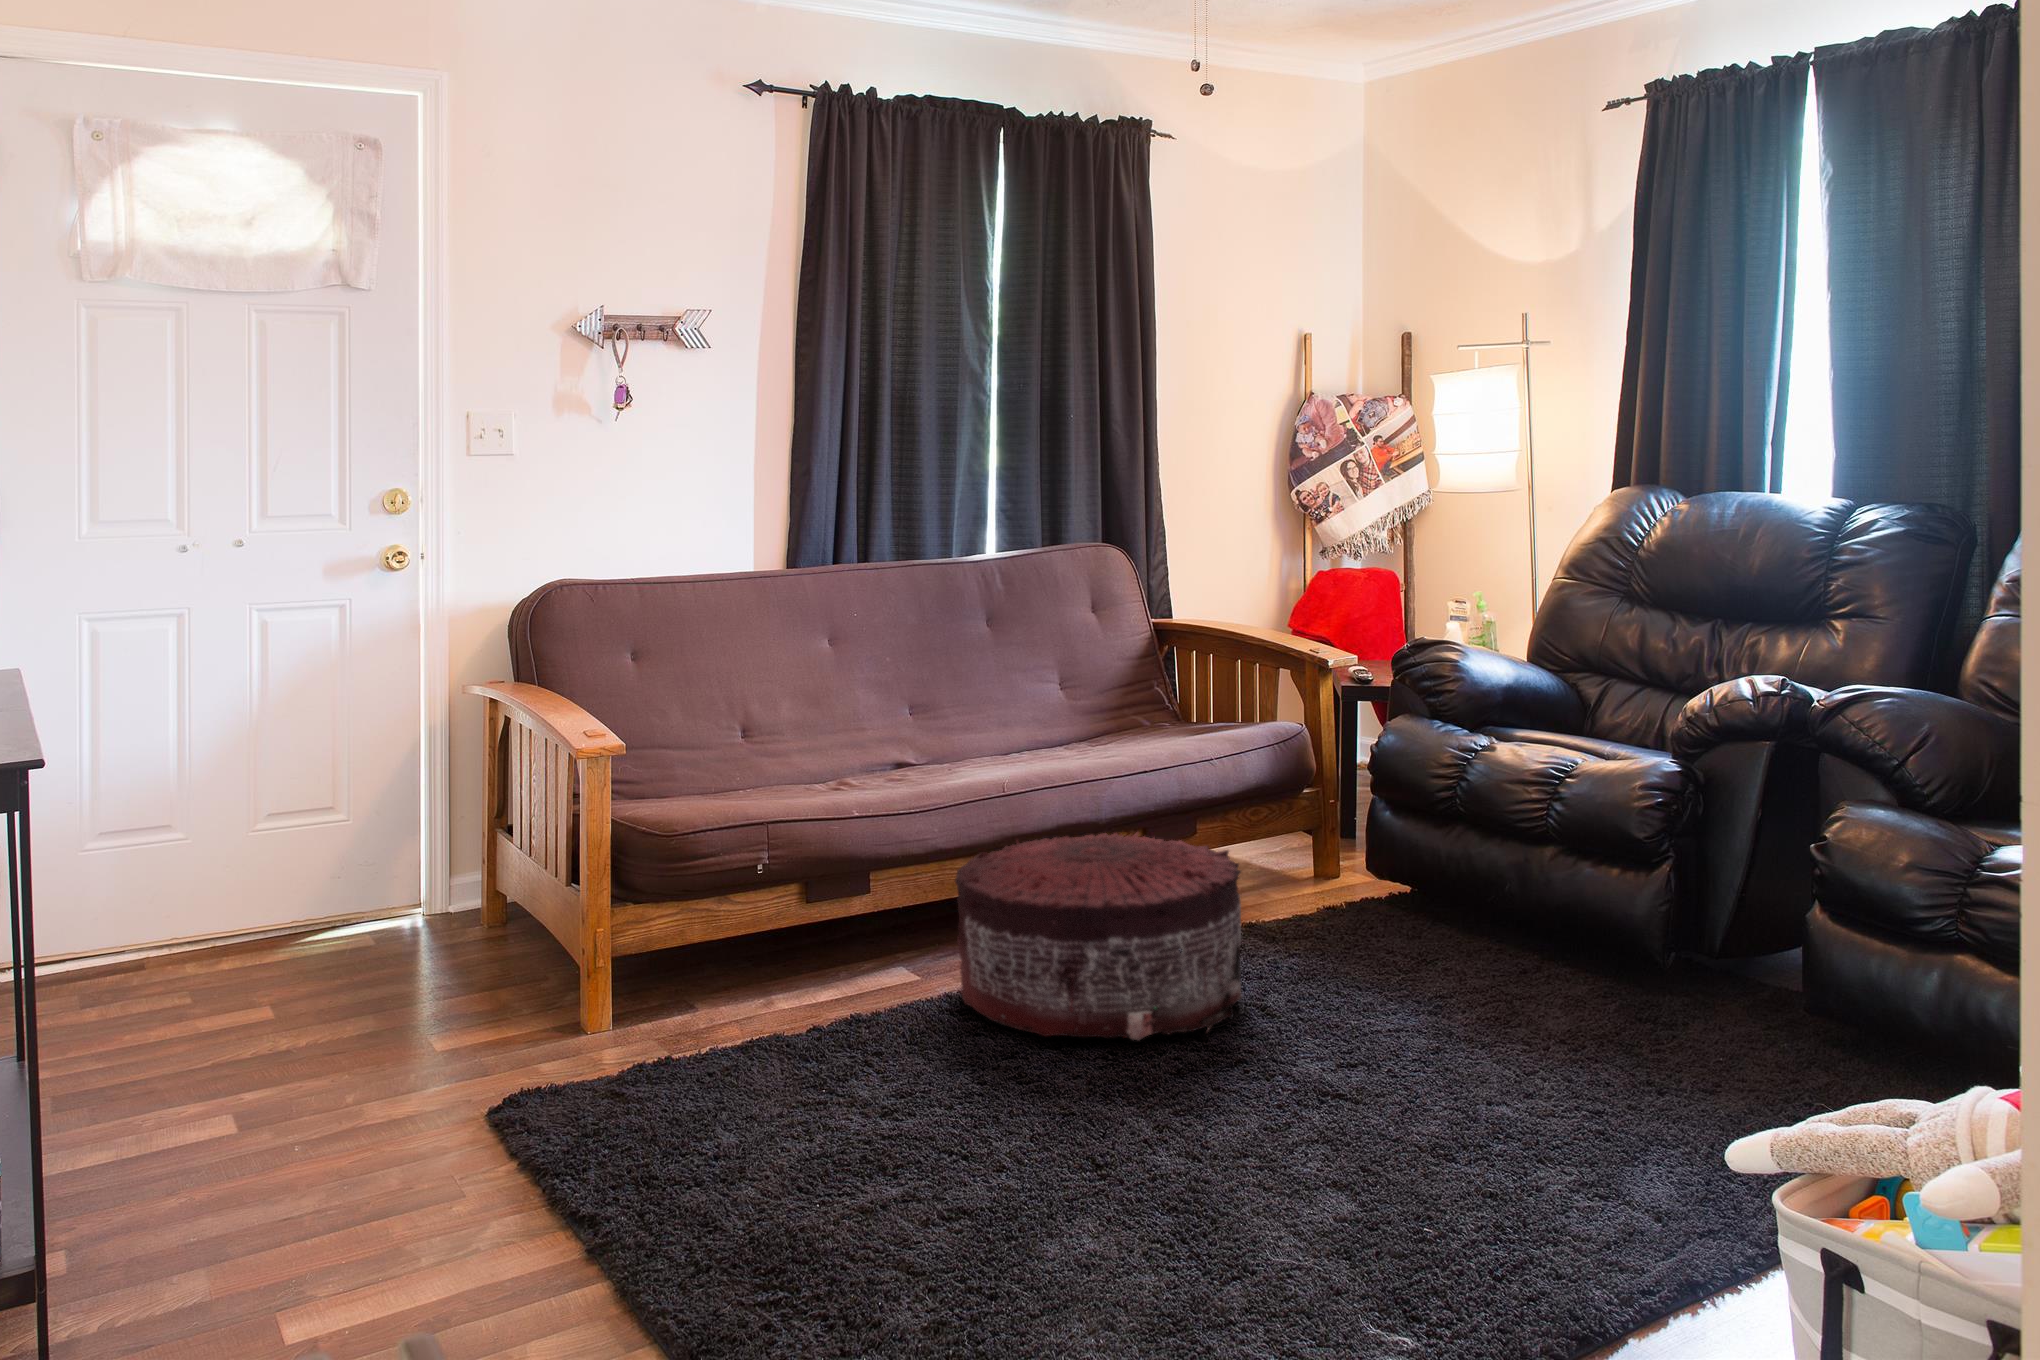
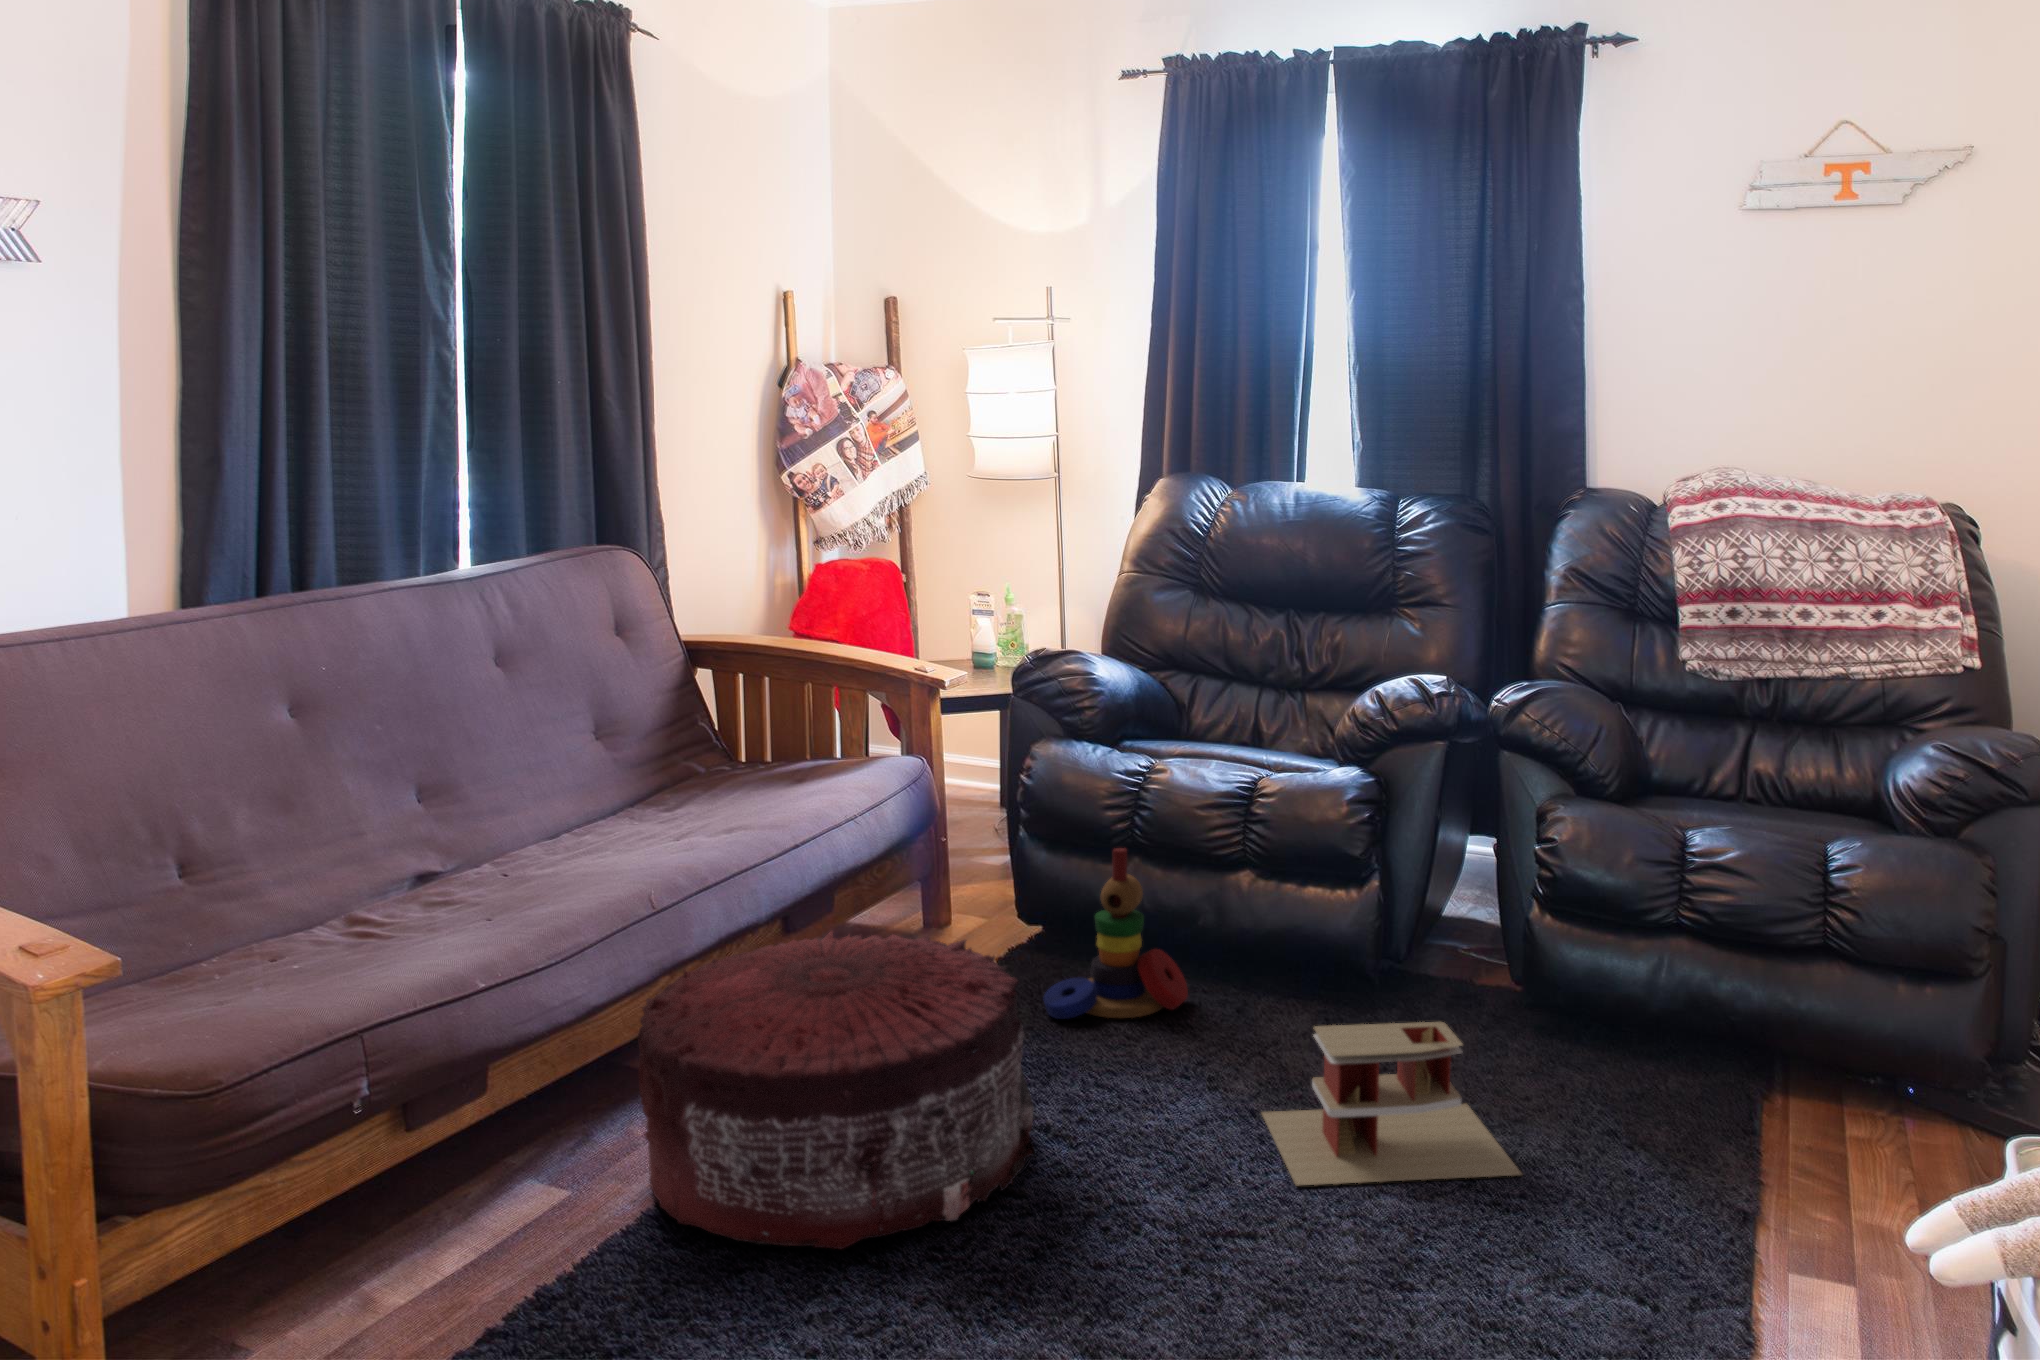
stacking toy: none [1350,810,1487,960] -> present [1044,848,1188,1019]
toy house: none [1430,962,1668,1123] -> present [1262,1022,1521,1185]

